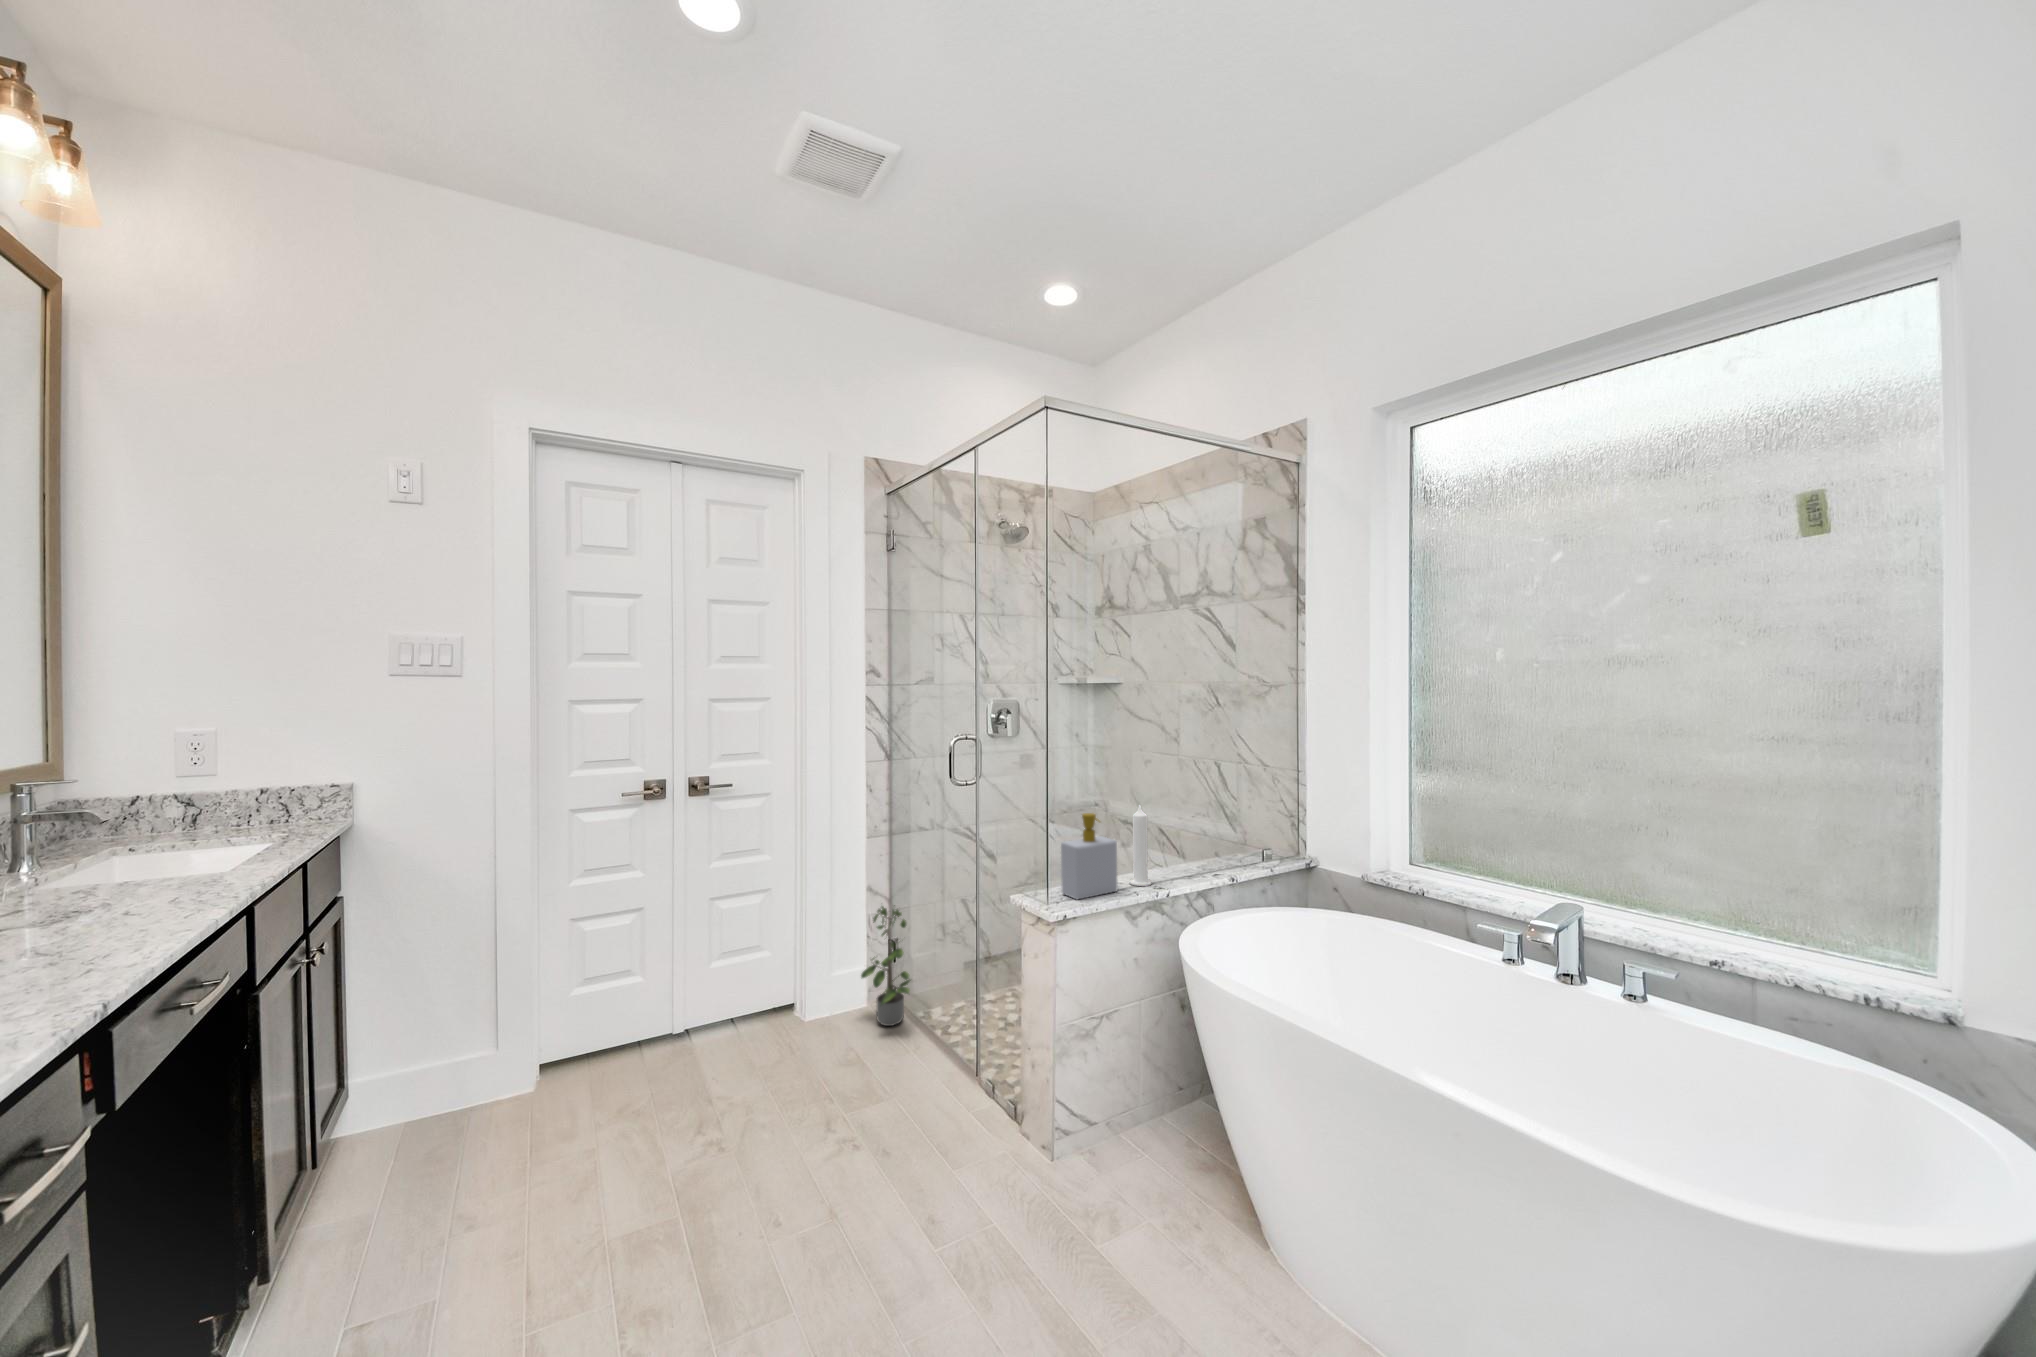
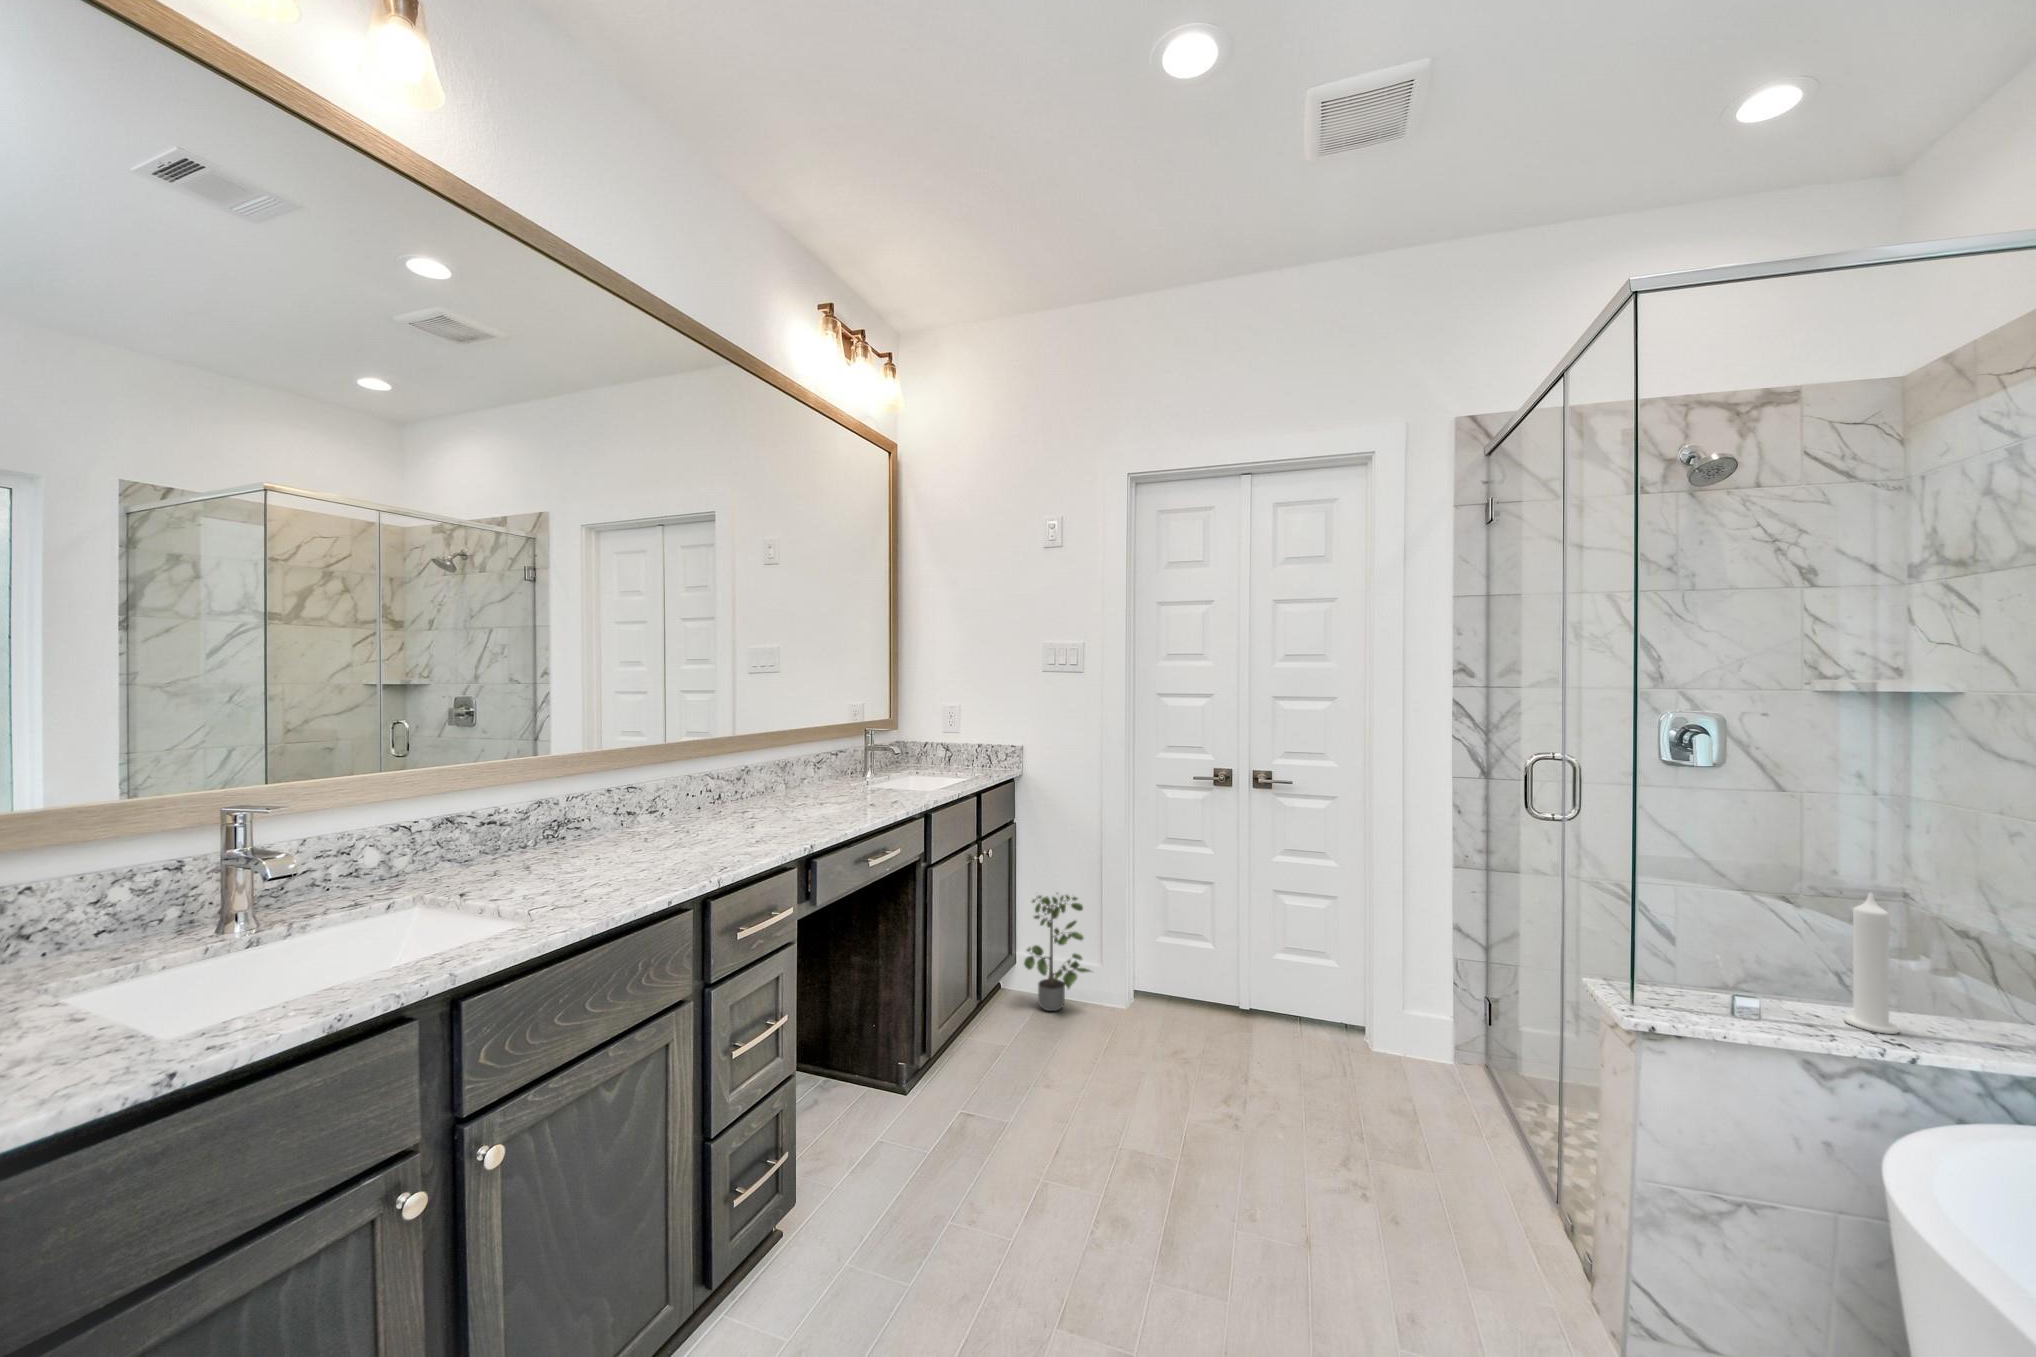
soap bottle: present [1061,813,1117,899] -> none [1679,884,1799,1021]
potted plant: present [861,905,910,1026] -> present [1024,895,1090,1011]

